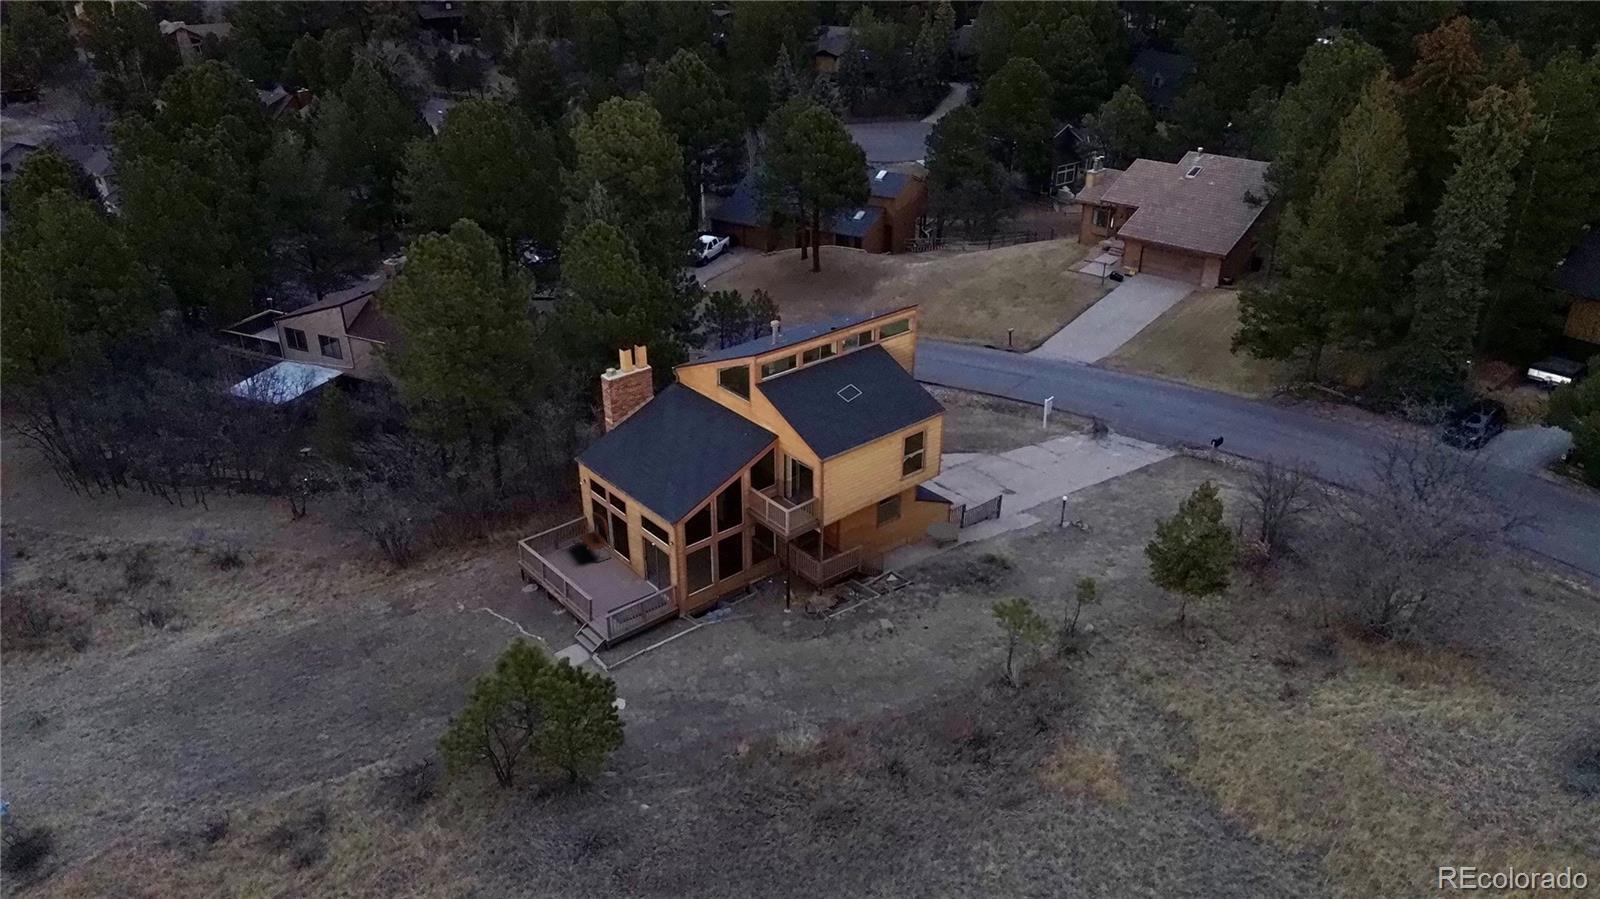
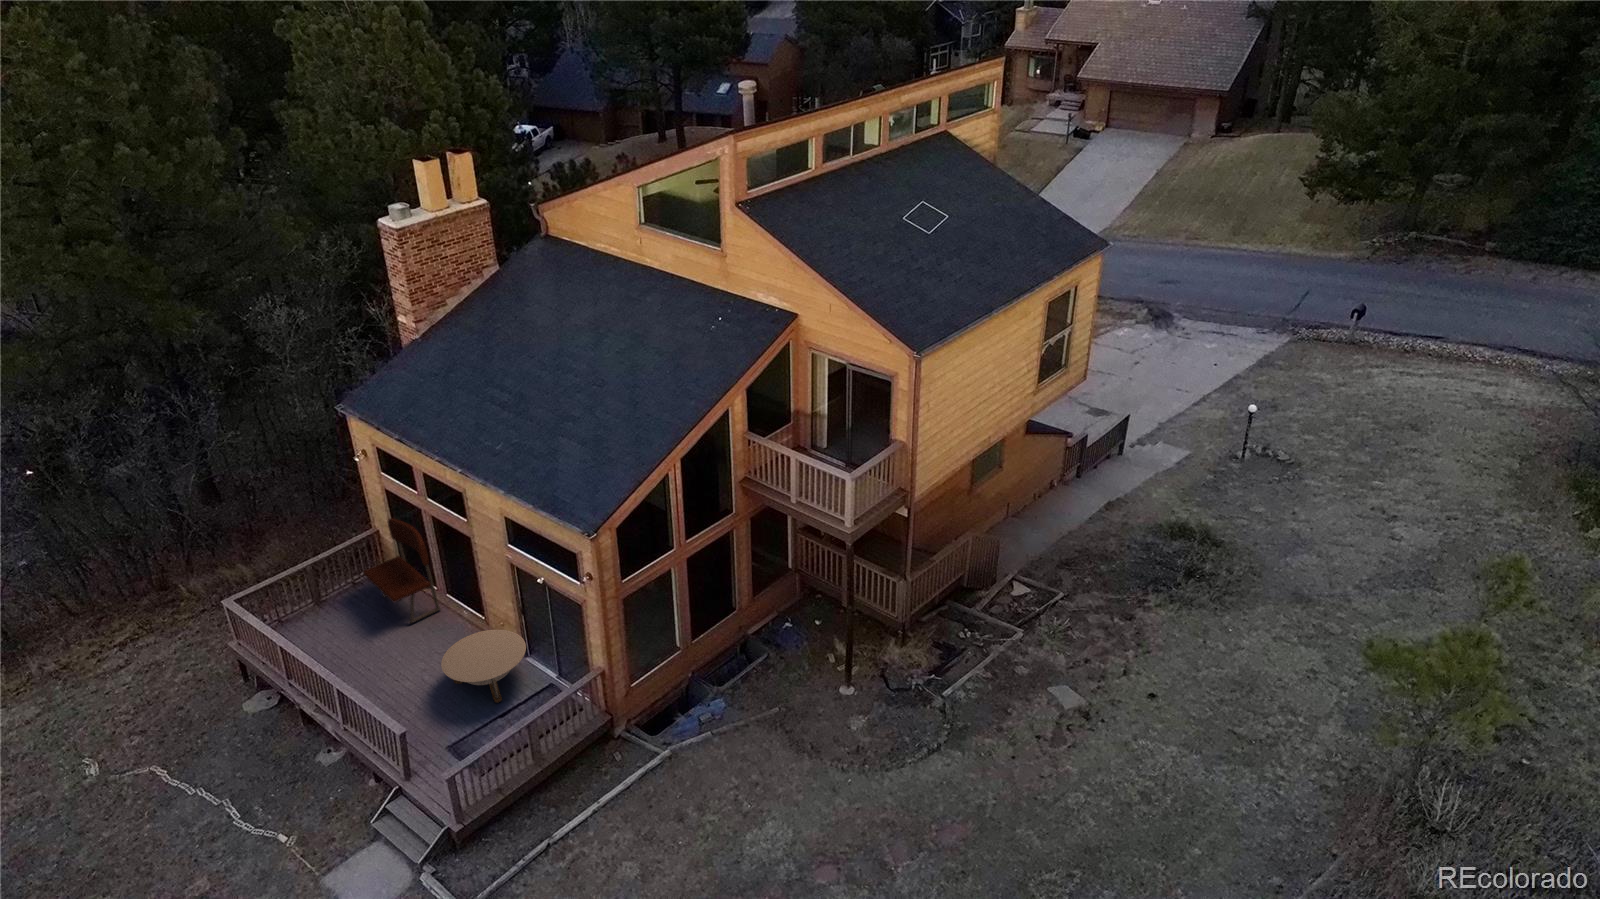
round table: present [927,522,960,549] -> present [441,629,526,703]

